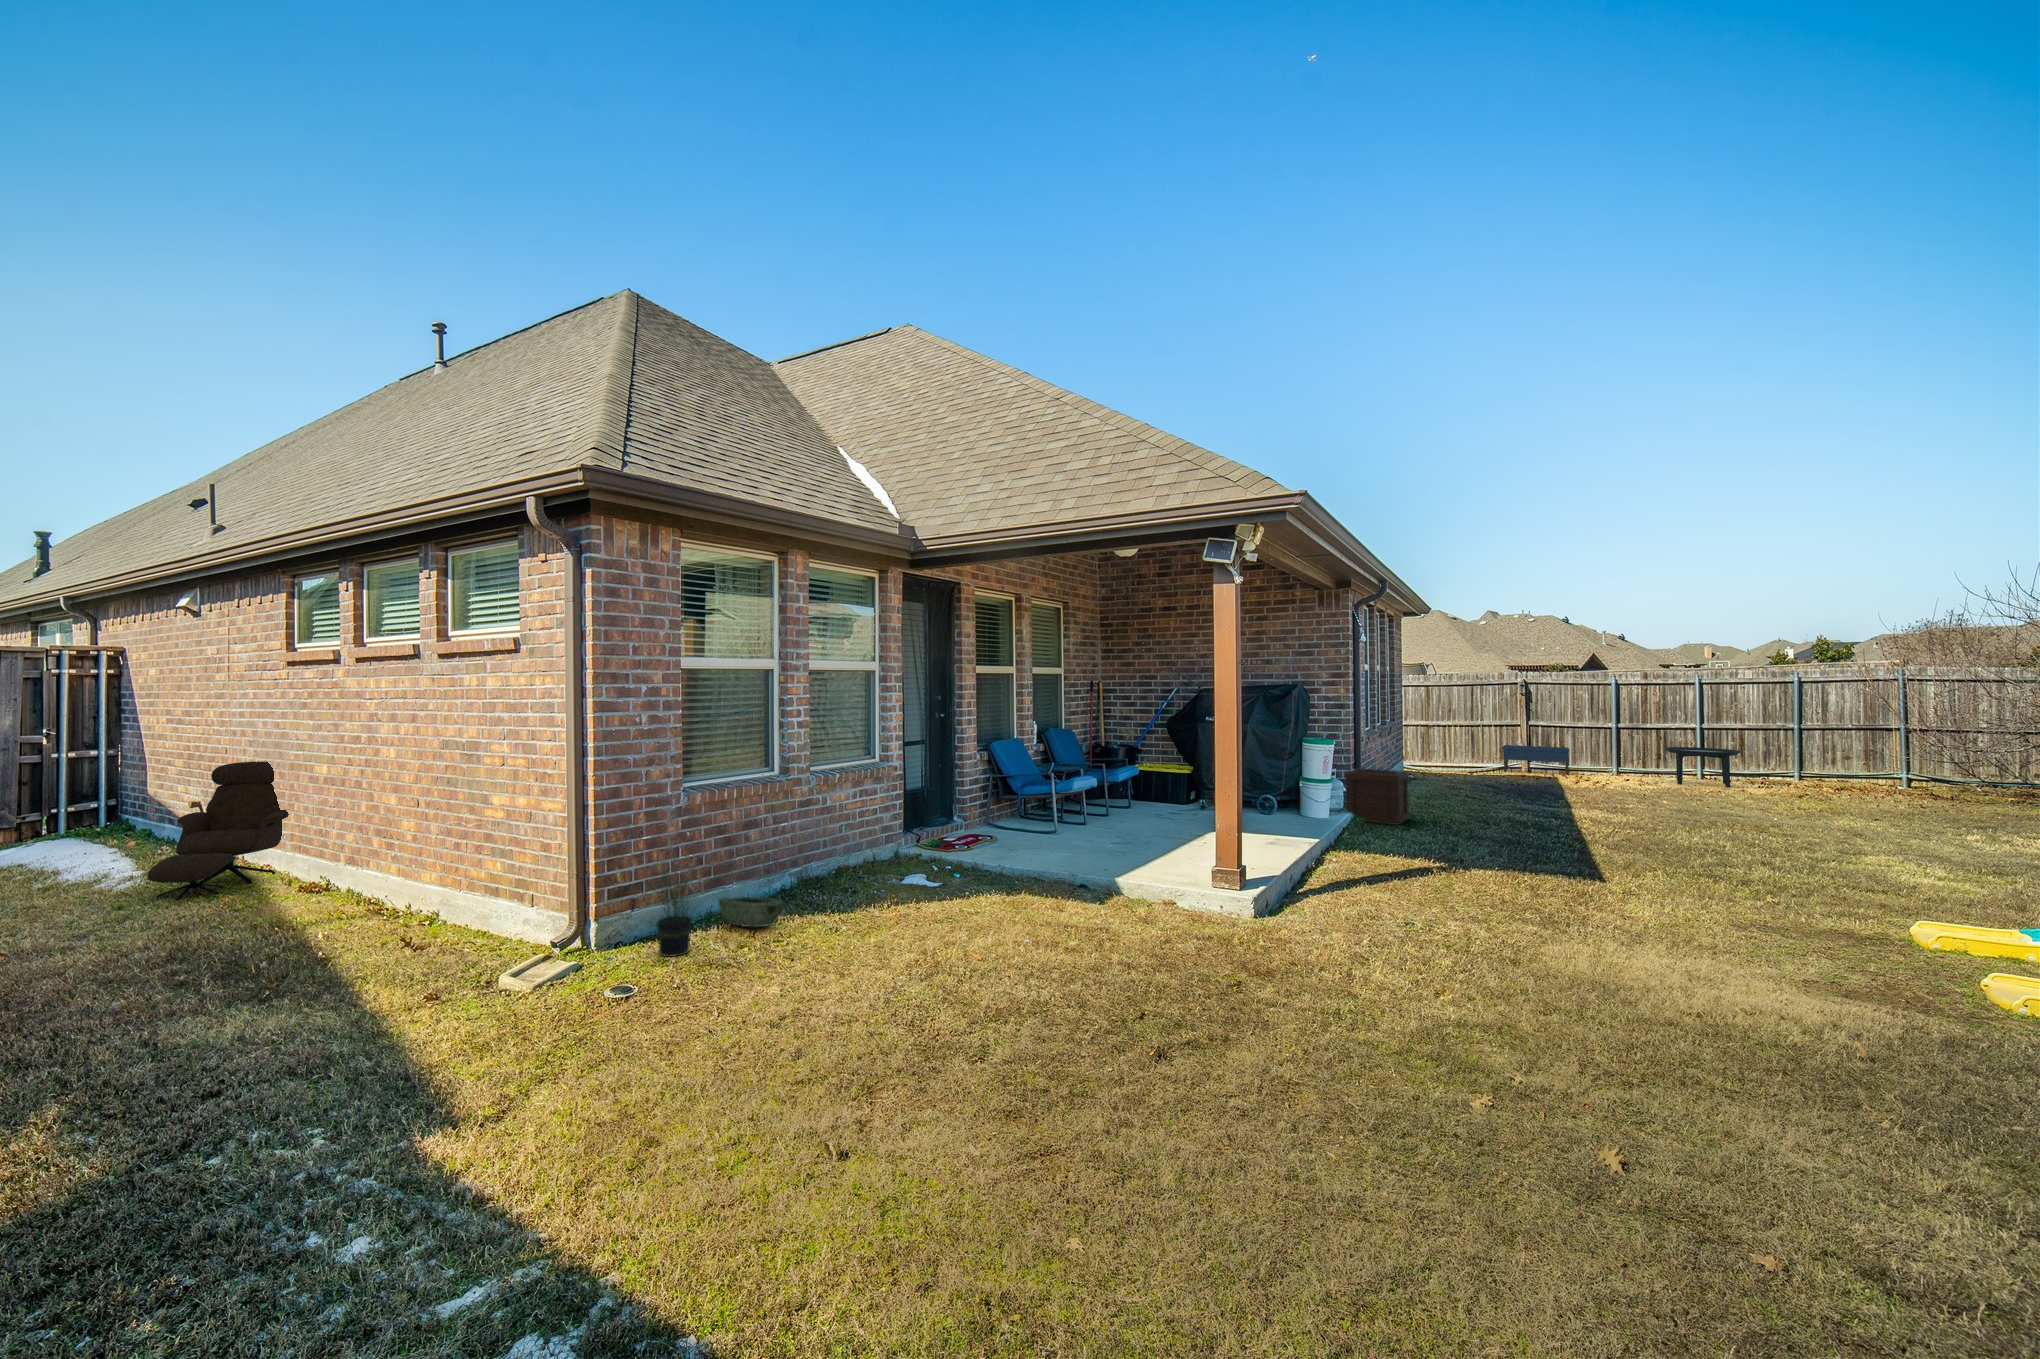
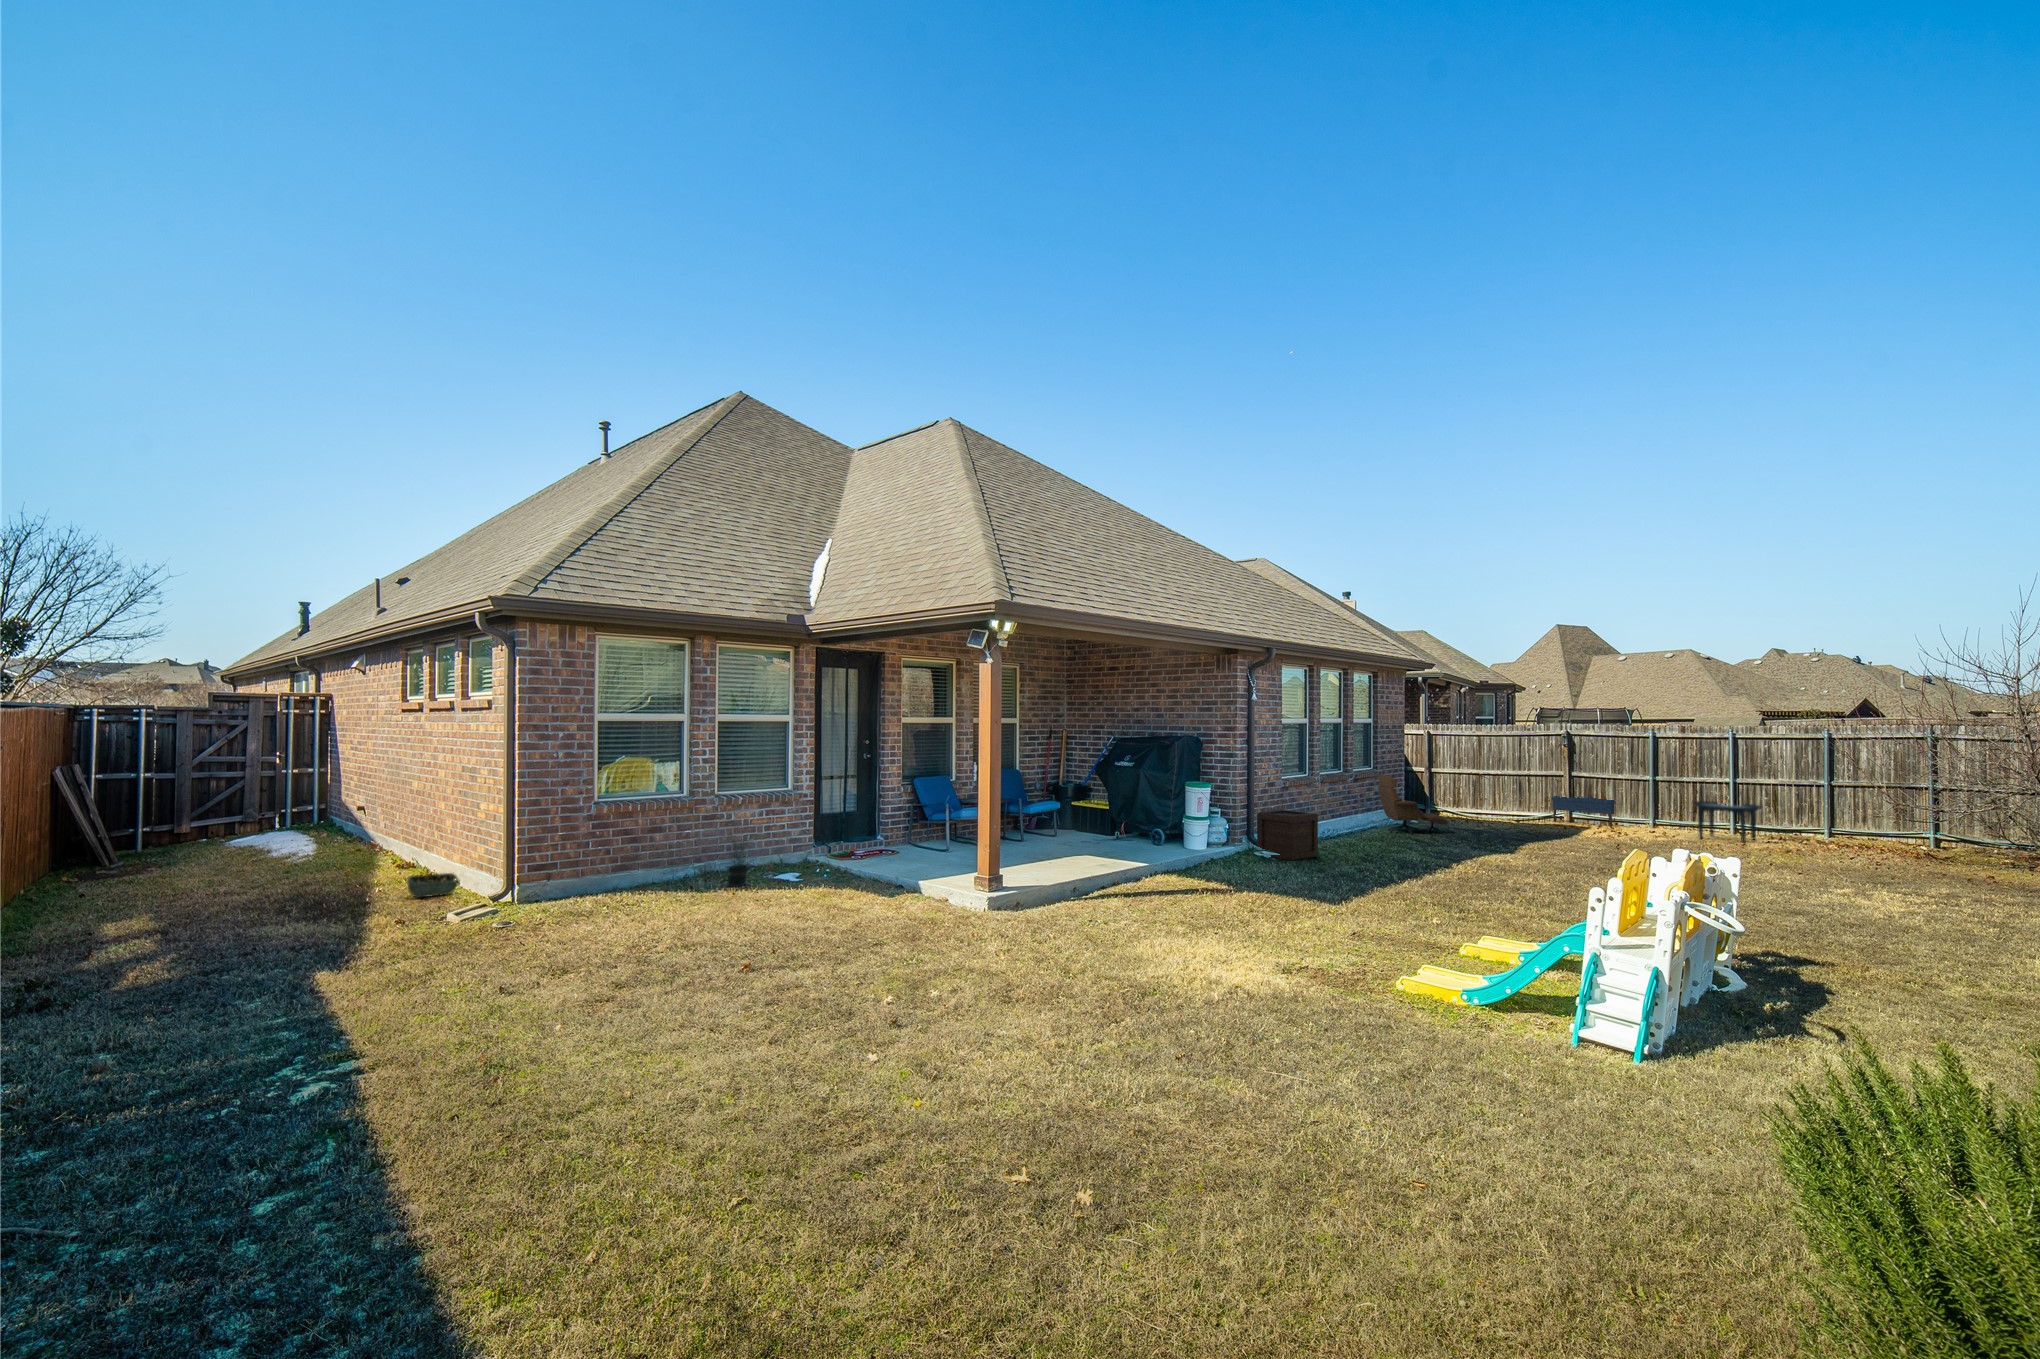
lounge chair: present [147,761,289,901] -> present [1378,774,1448,834]
potted plant: present [650,863,697,957] -> present [727,835,748,887]
woven basket: present [718,897,782,927] -> present [407,873,459,897]

